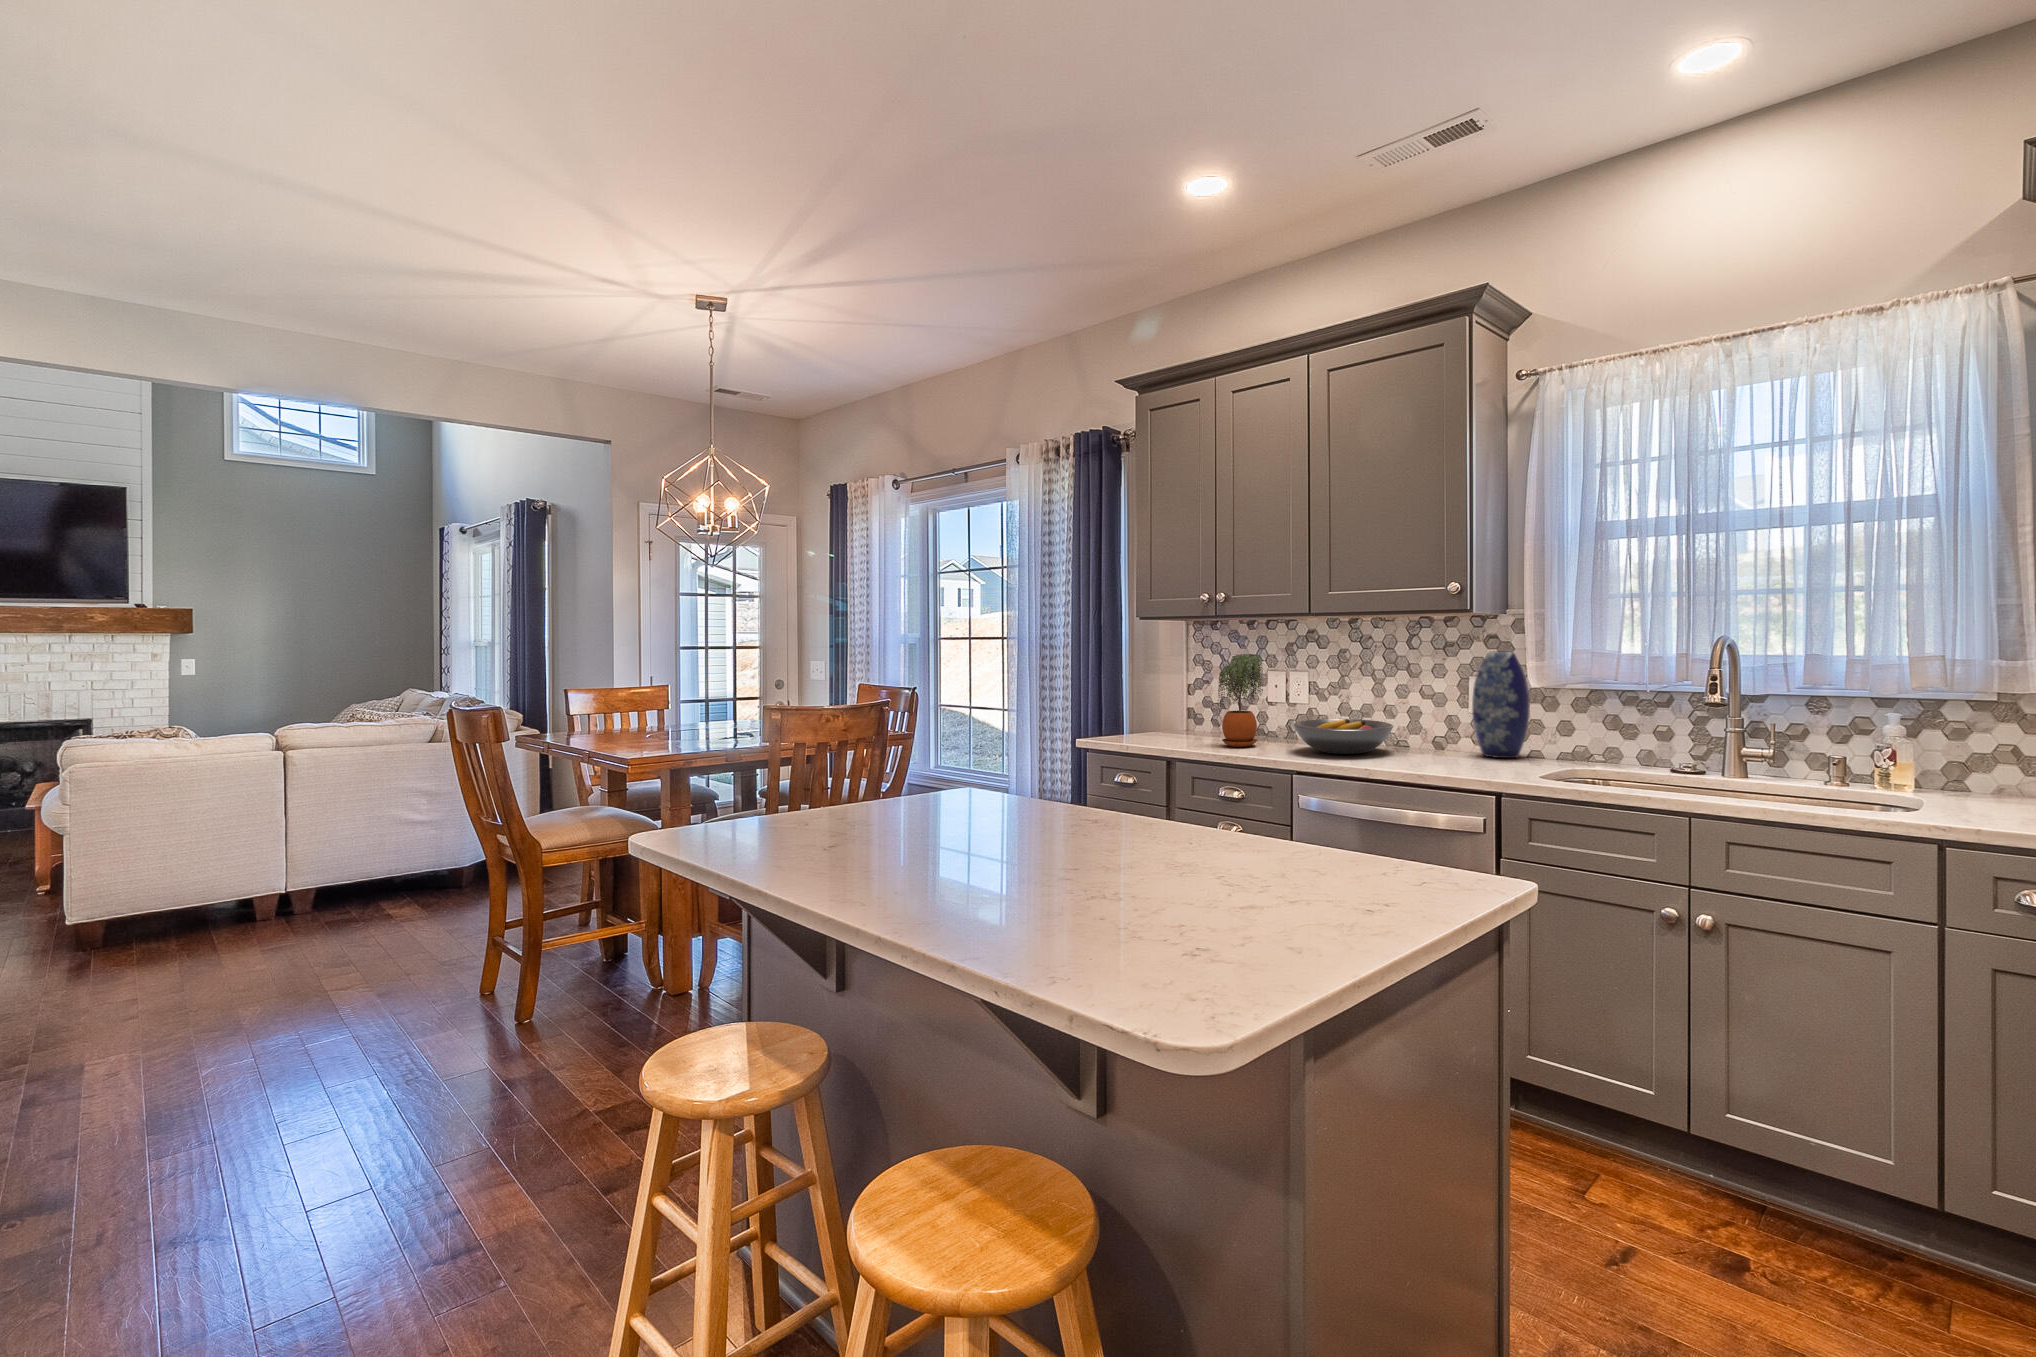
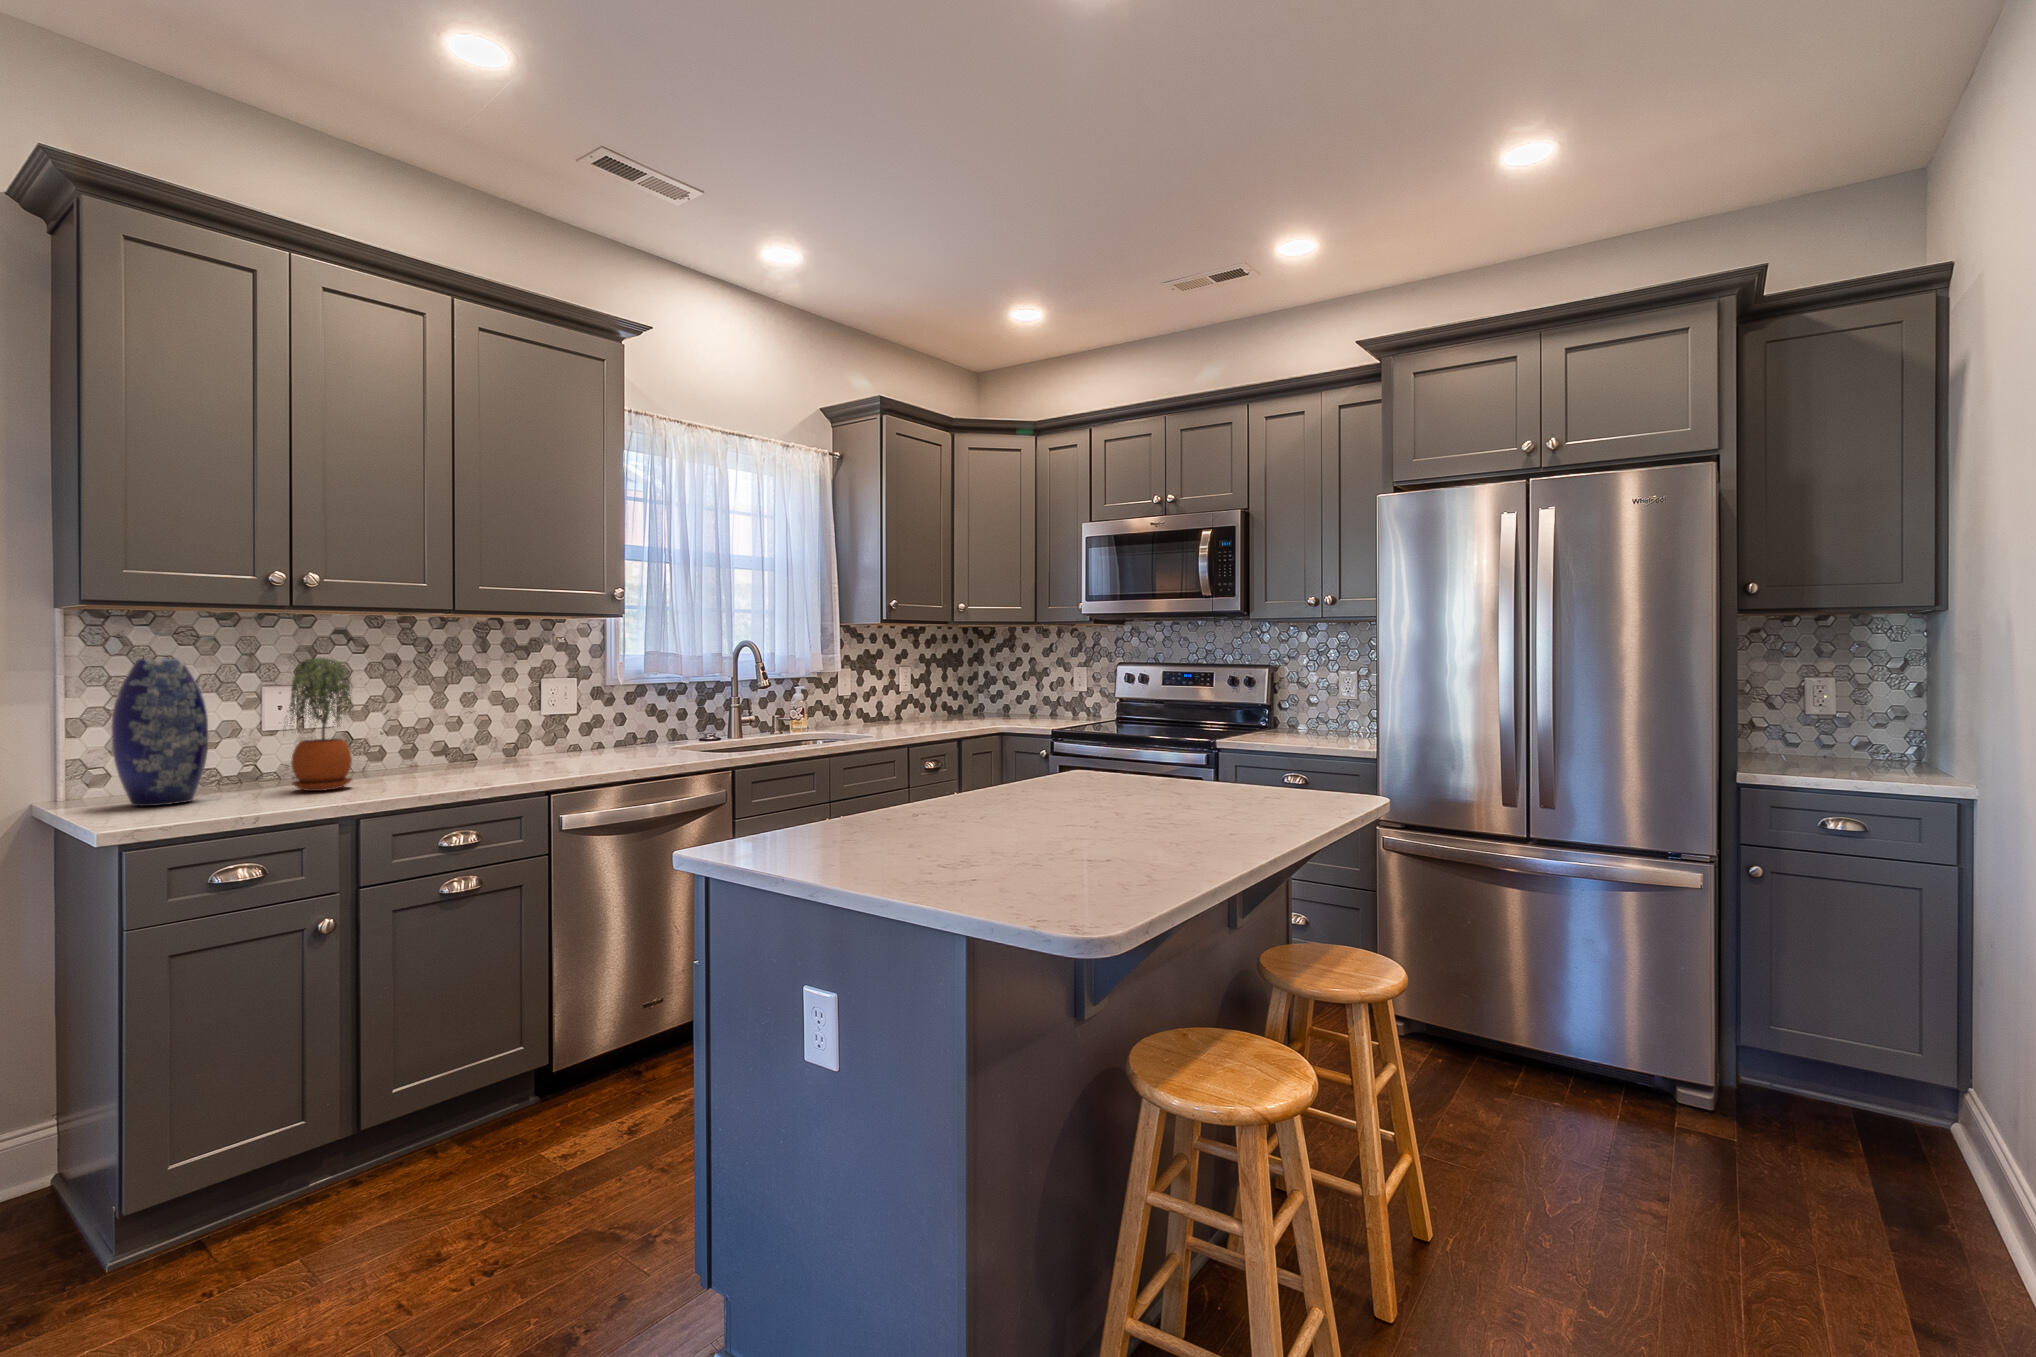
vase: present [1472,651,1530,758] -> present [111,659,209,806]
fruit bowl: present [1294,719,1393,754] -> none [396,728,529,773]

